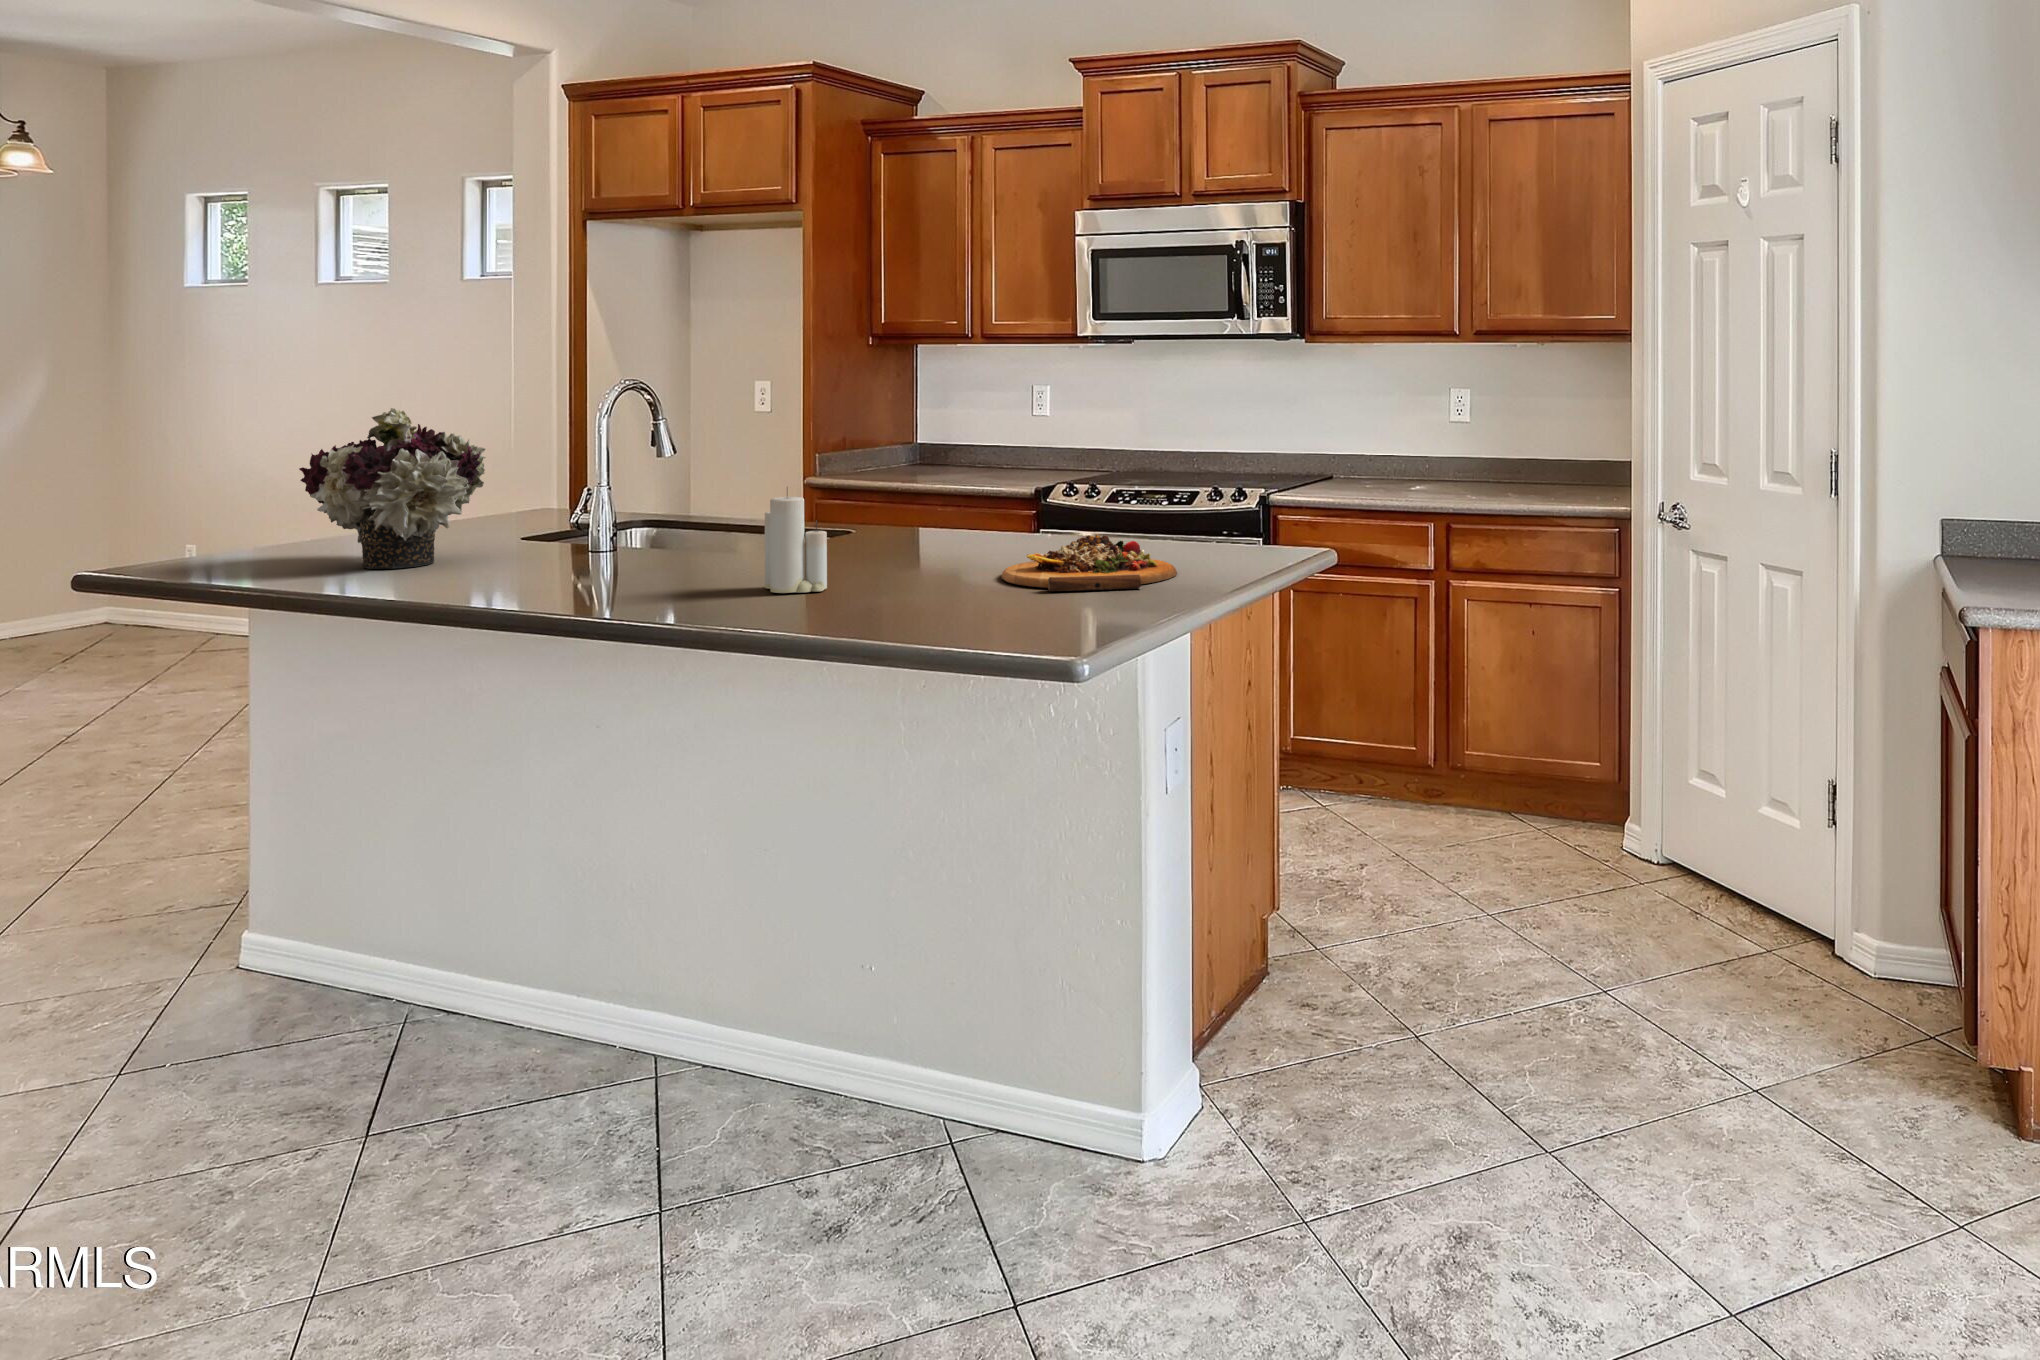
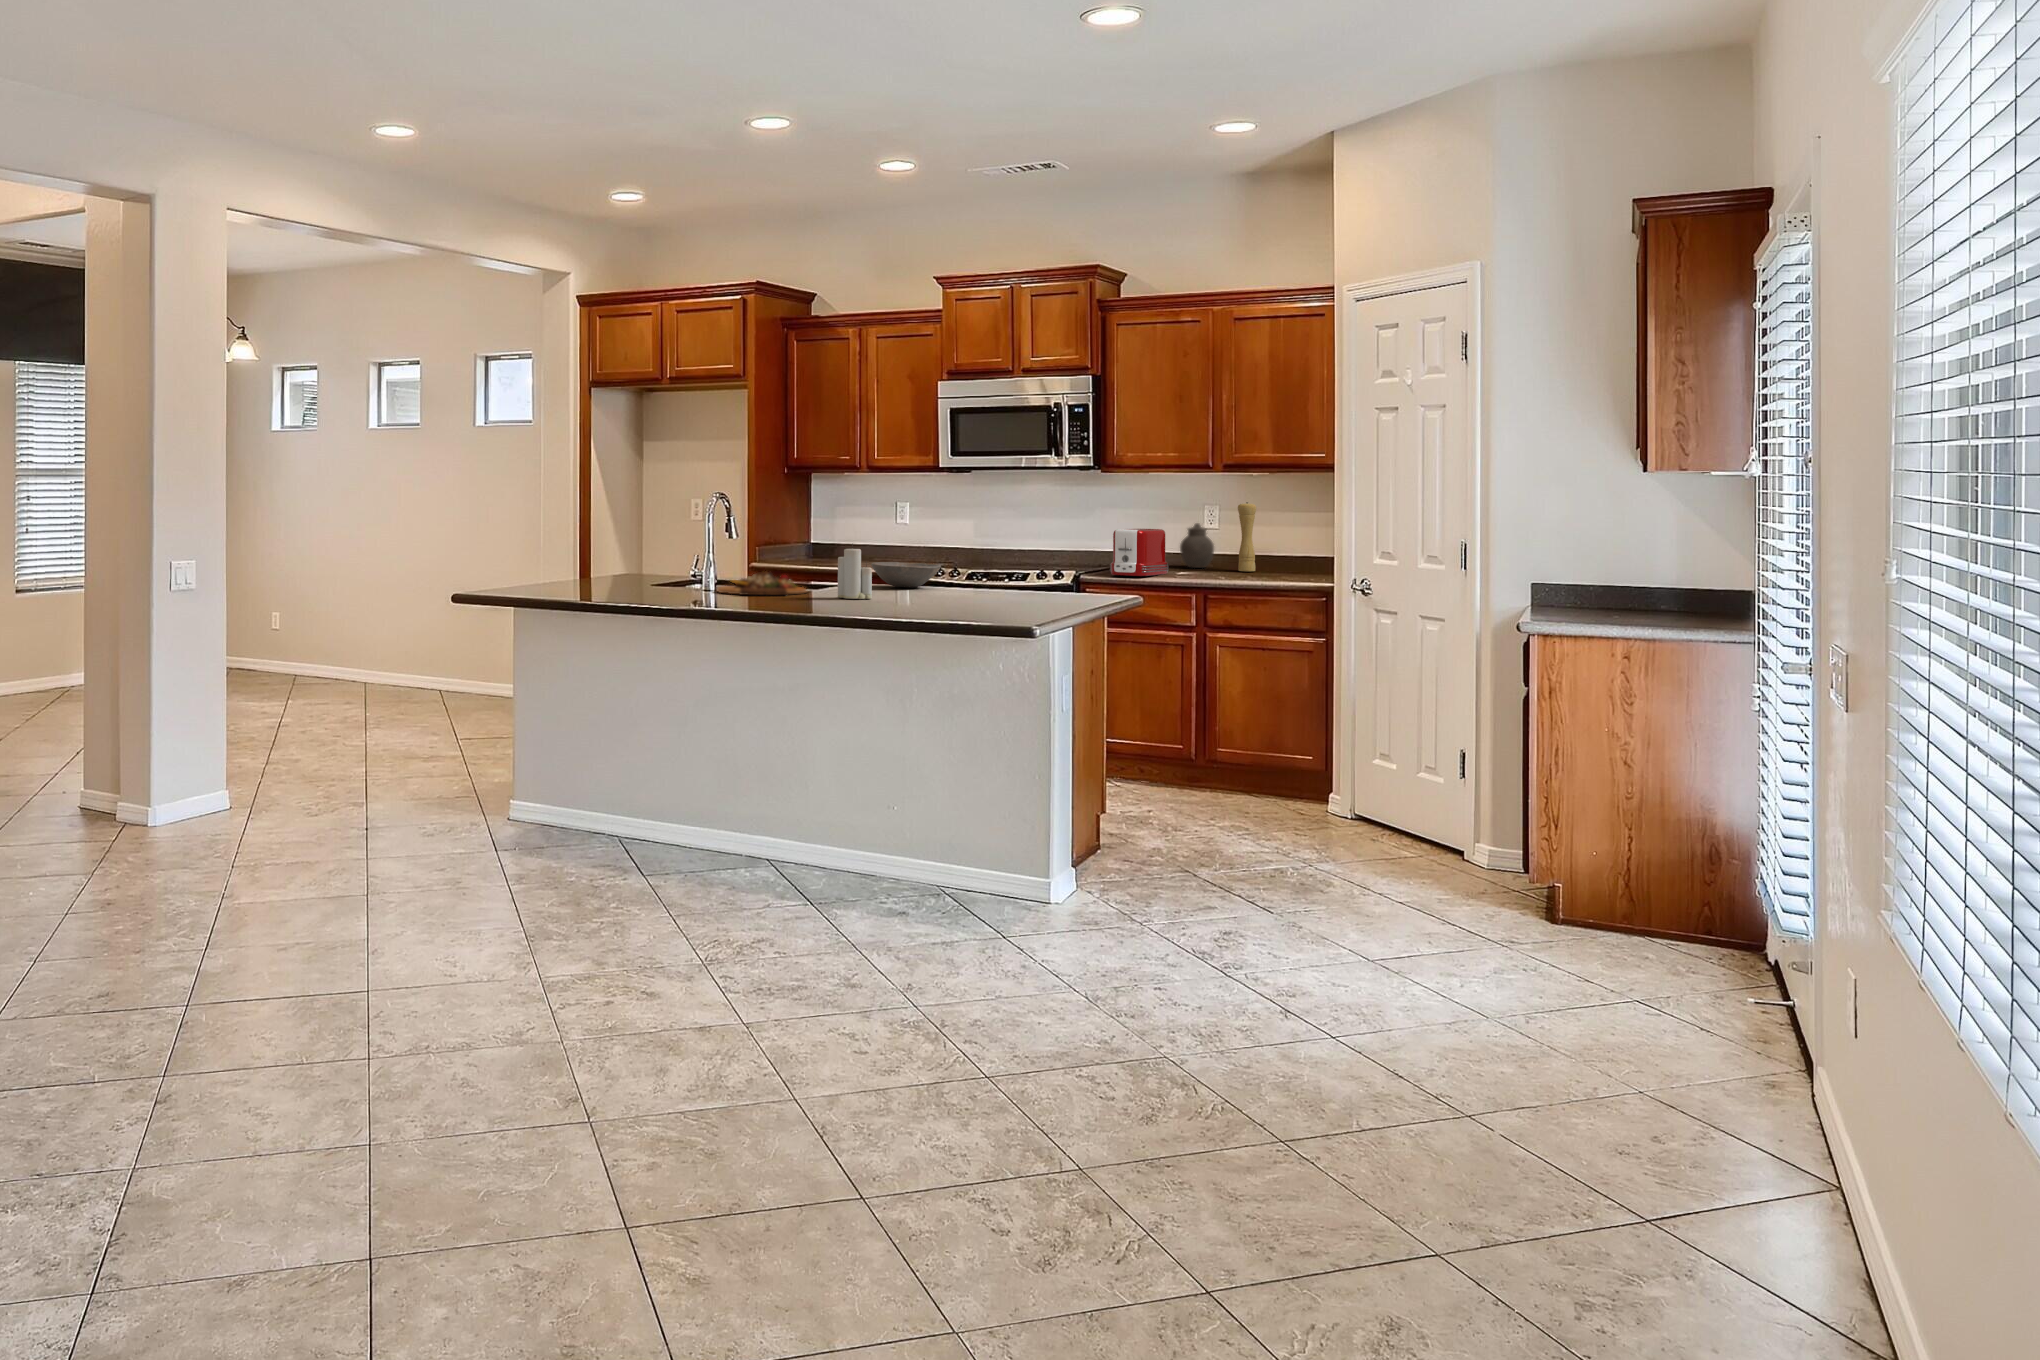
pepper mill: none [1495,384,1521,482] -> present [1238,502,1256,571]
flower arrangement: present [299,408,485,569] -> none [572,502,661,589]
jar: none [1417,413,1464,476] -> present [1180,523,1214,568]
toaster: none [1316,423,1400,494] -> present [1110,529,1168,576]
bowl: none [881,501,1003,548] -> present [871,562,941,588]
cutting board: present [1002,535,1177,591] -> present [717,572,808,595]

